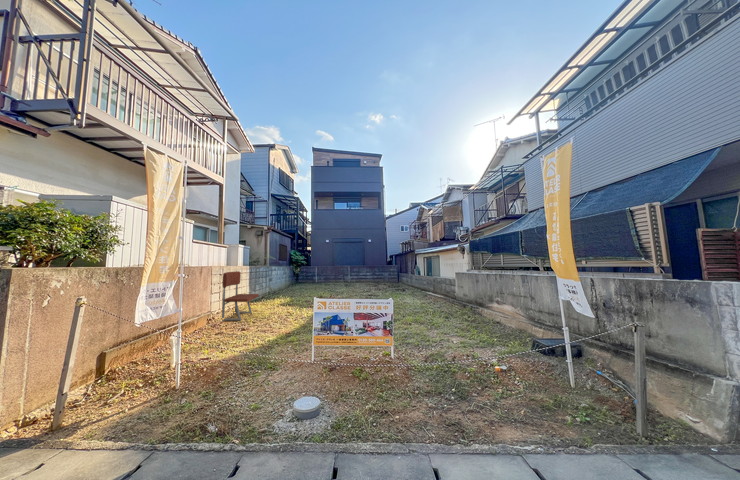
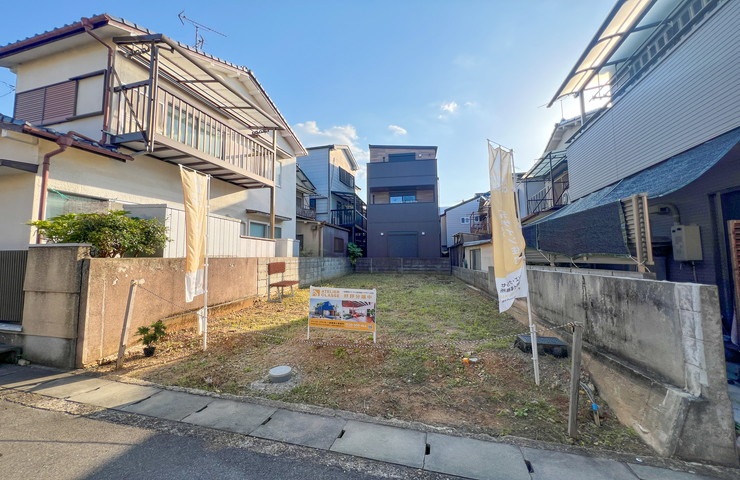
potted plant: none [68,354,123,407] -> present [133,321,167,357]

